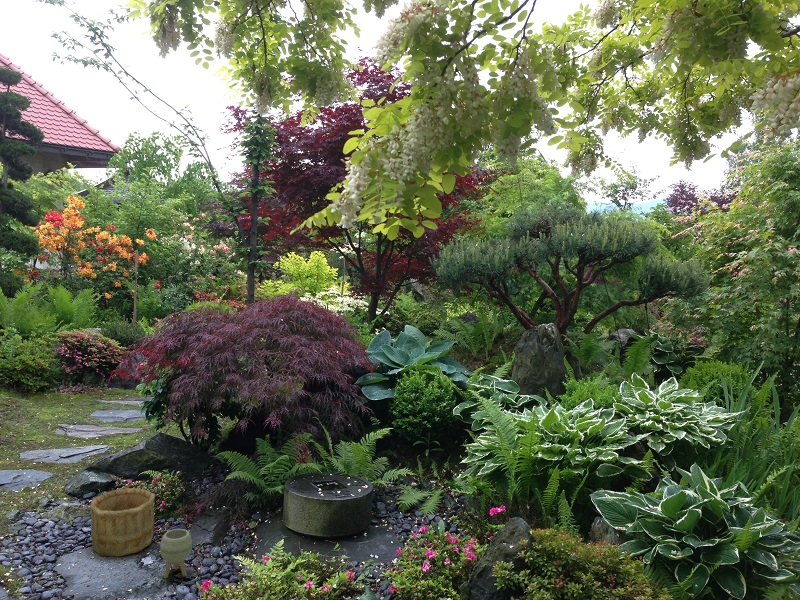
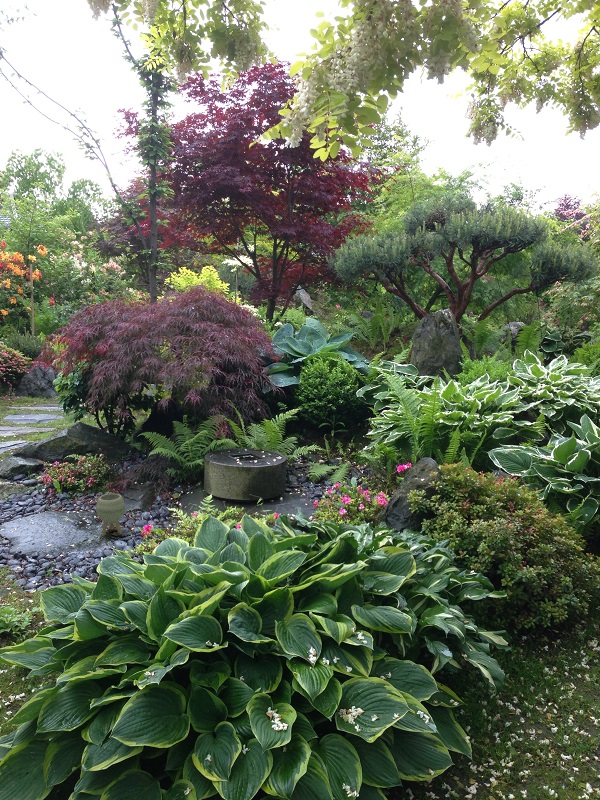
wooden bucket: present [89,488,155,556] -> none [26,465,85,522]

